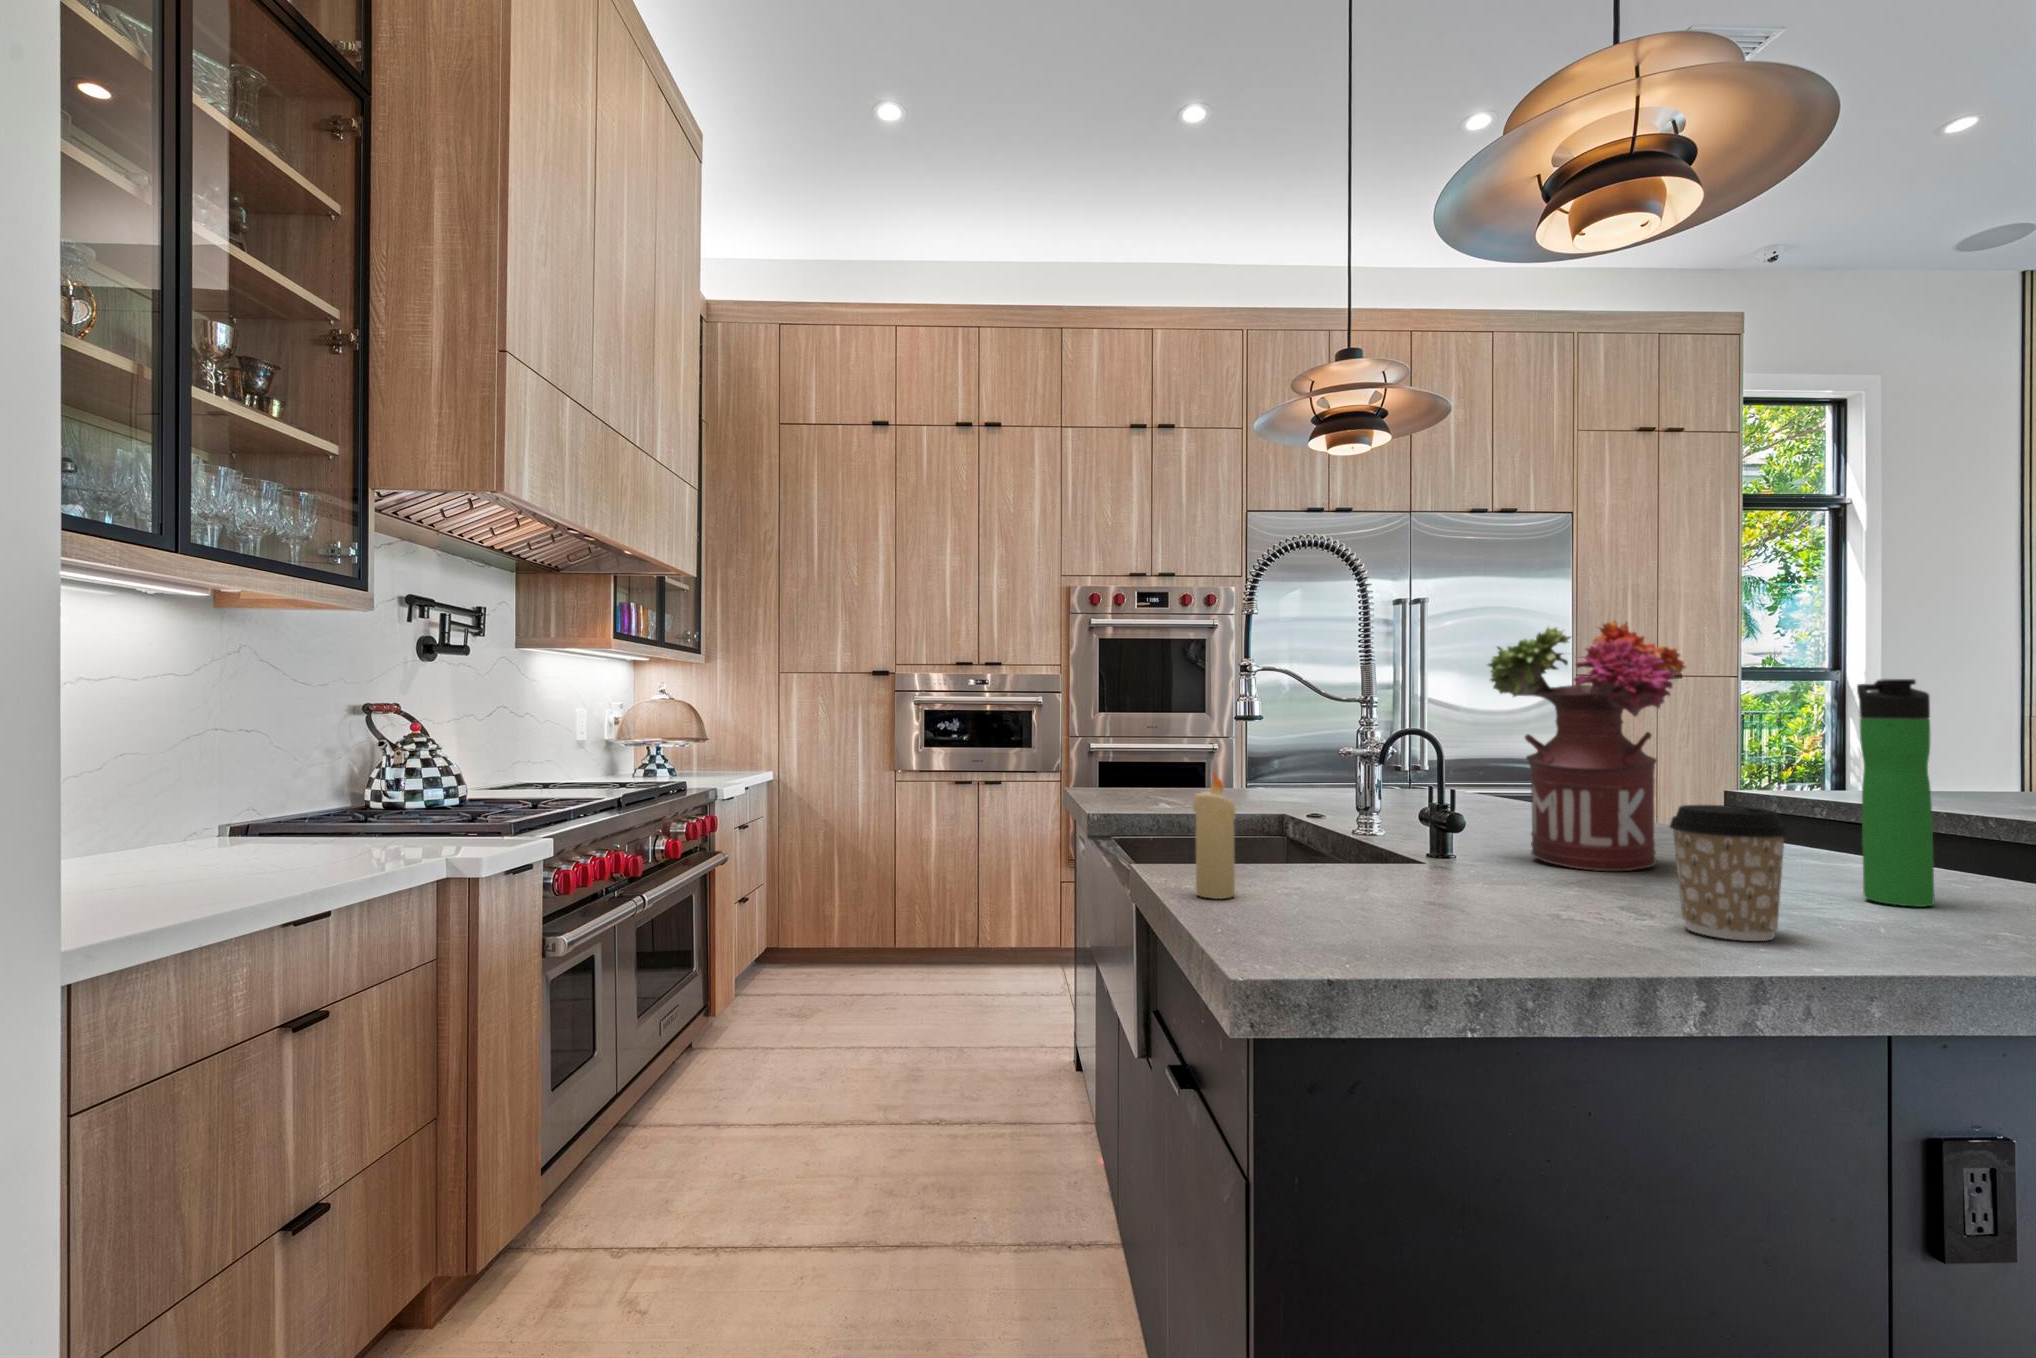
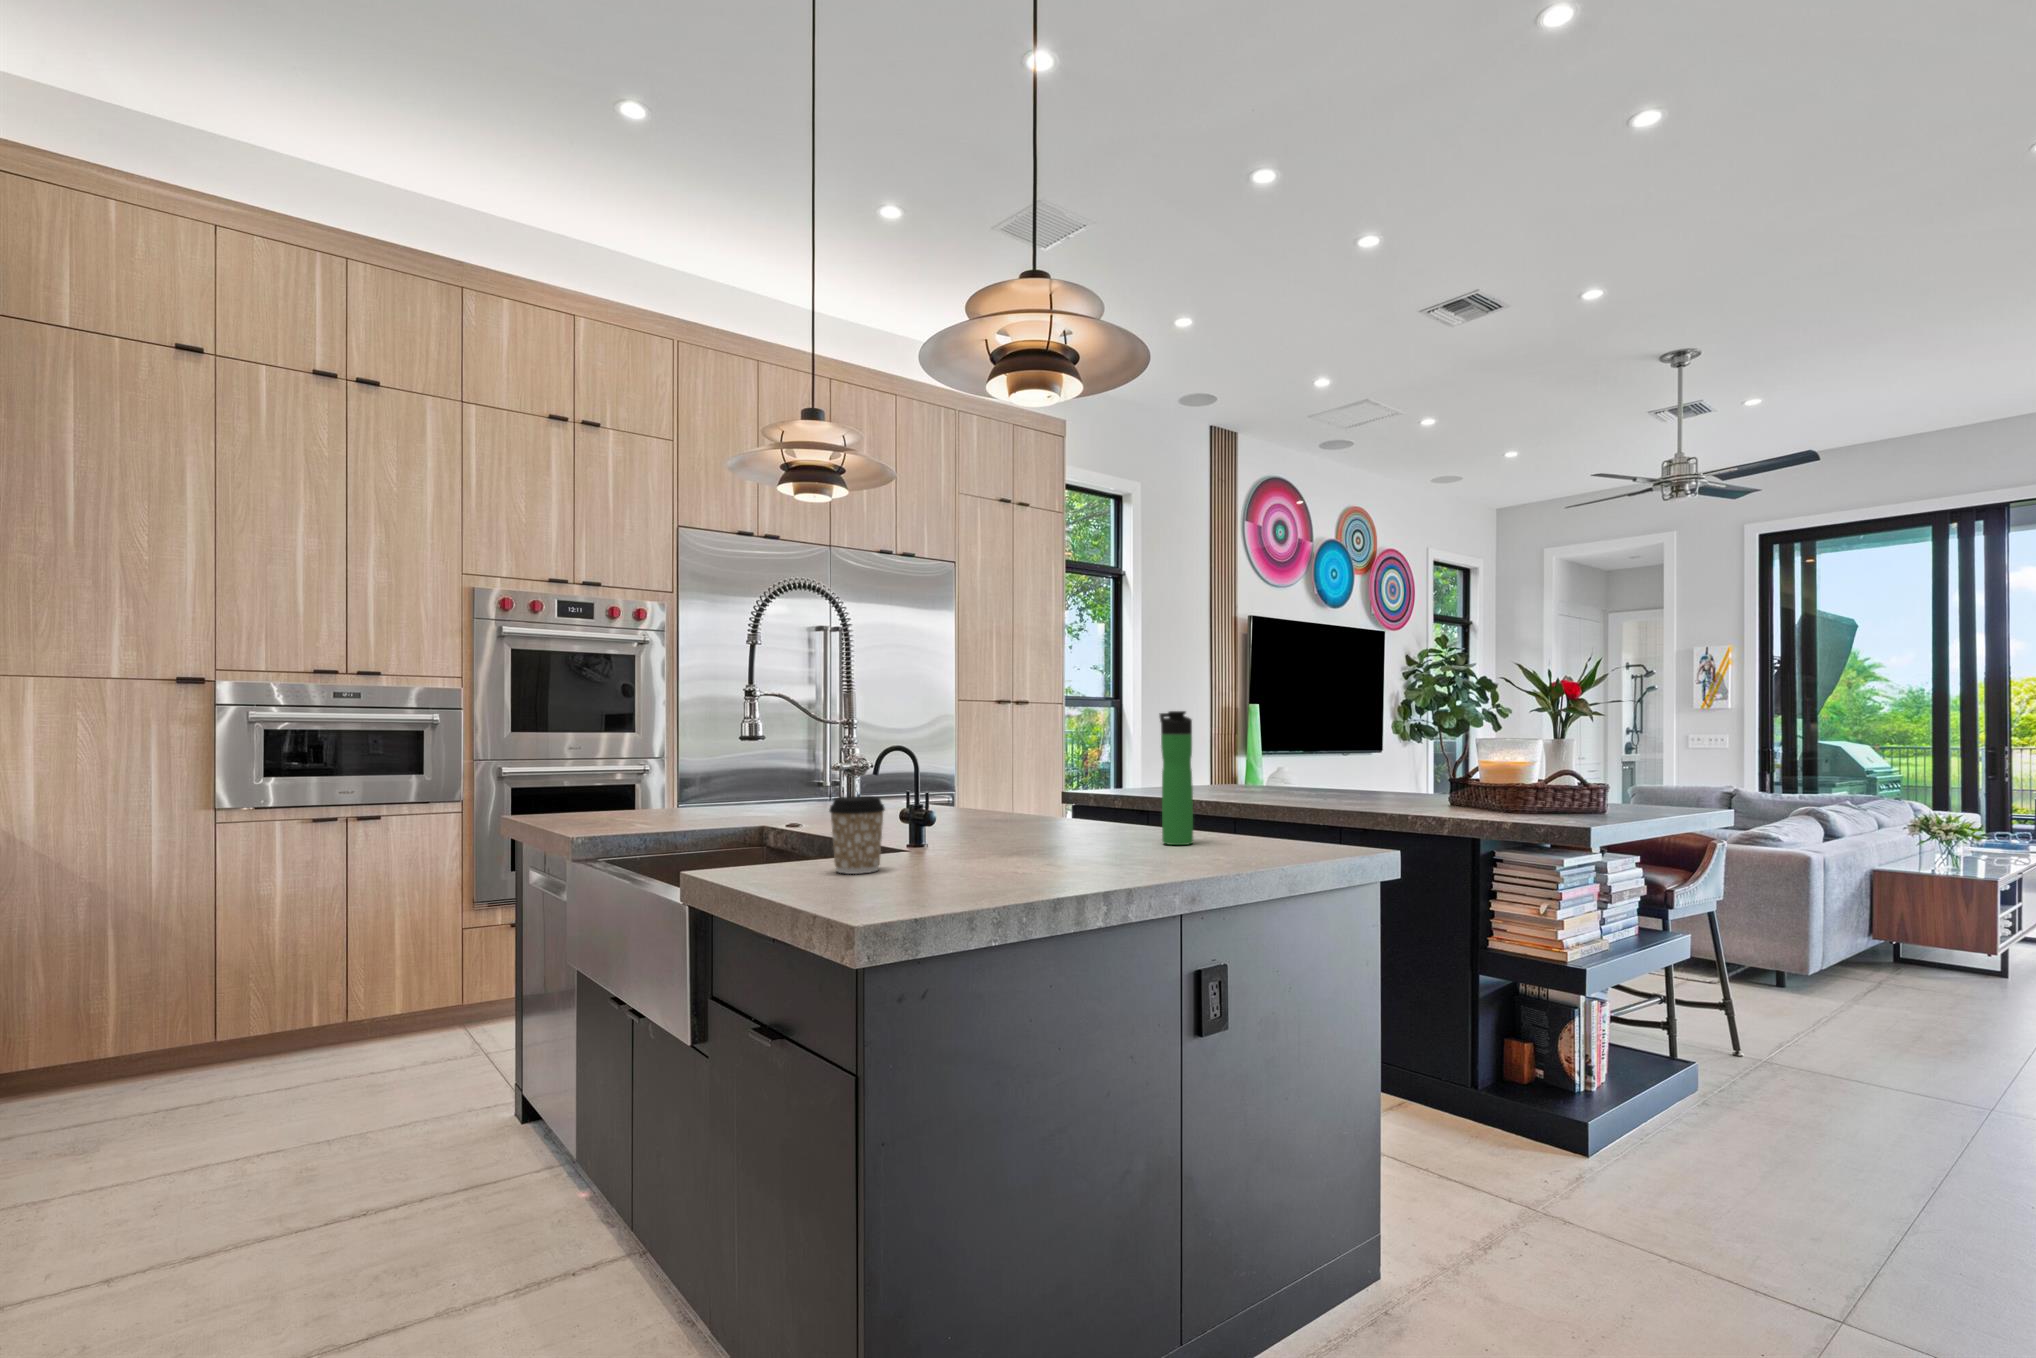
flower arrangement: present [1488,621,1686,871] -> none [952,667,1072,844]
candle: present [1193,773,1236,899] -> none [769,788,802,888]
coffee cup: present [1670,805,1788,941] -> present [829,796,885,874]

